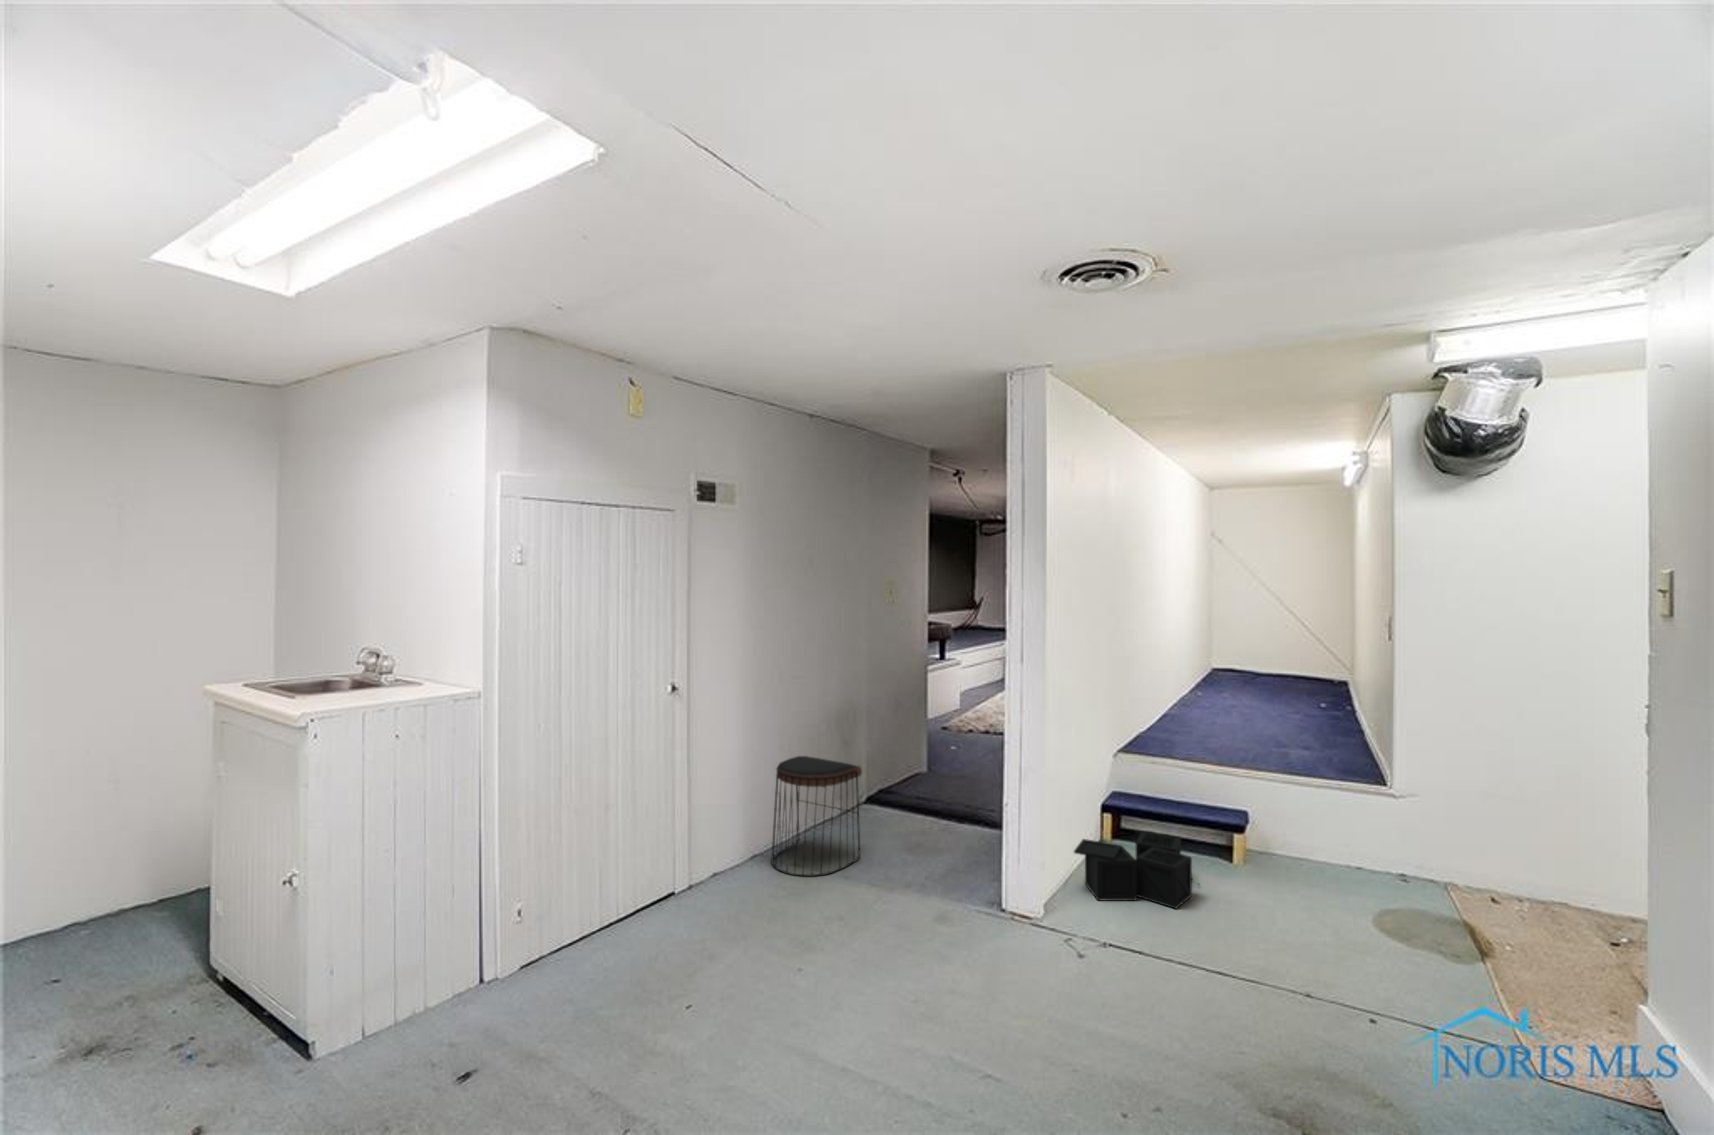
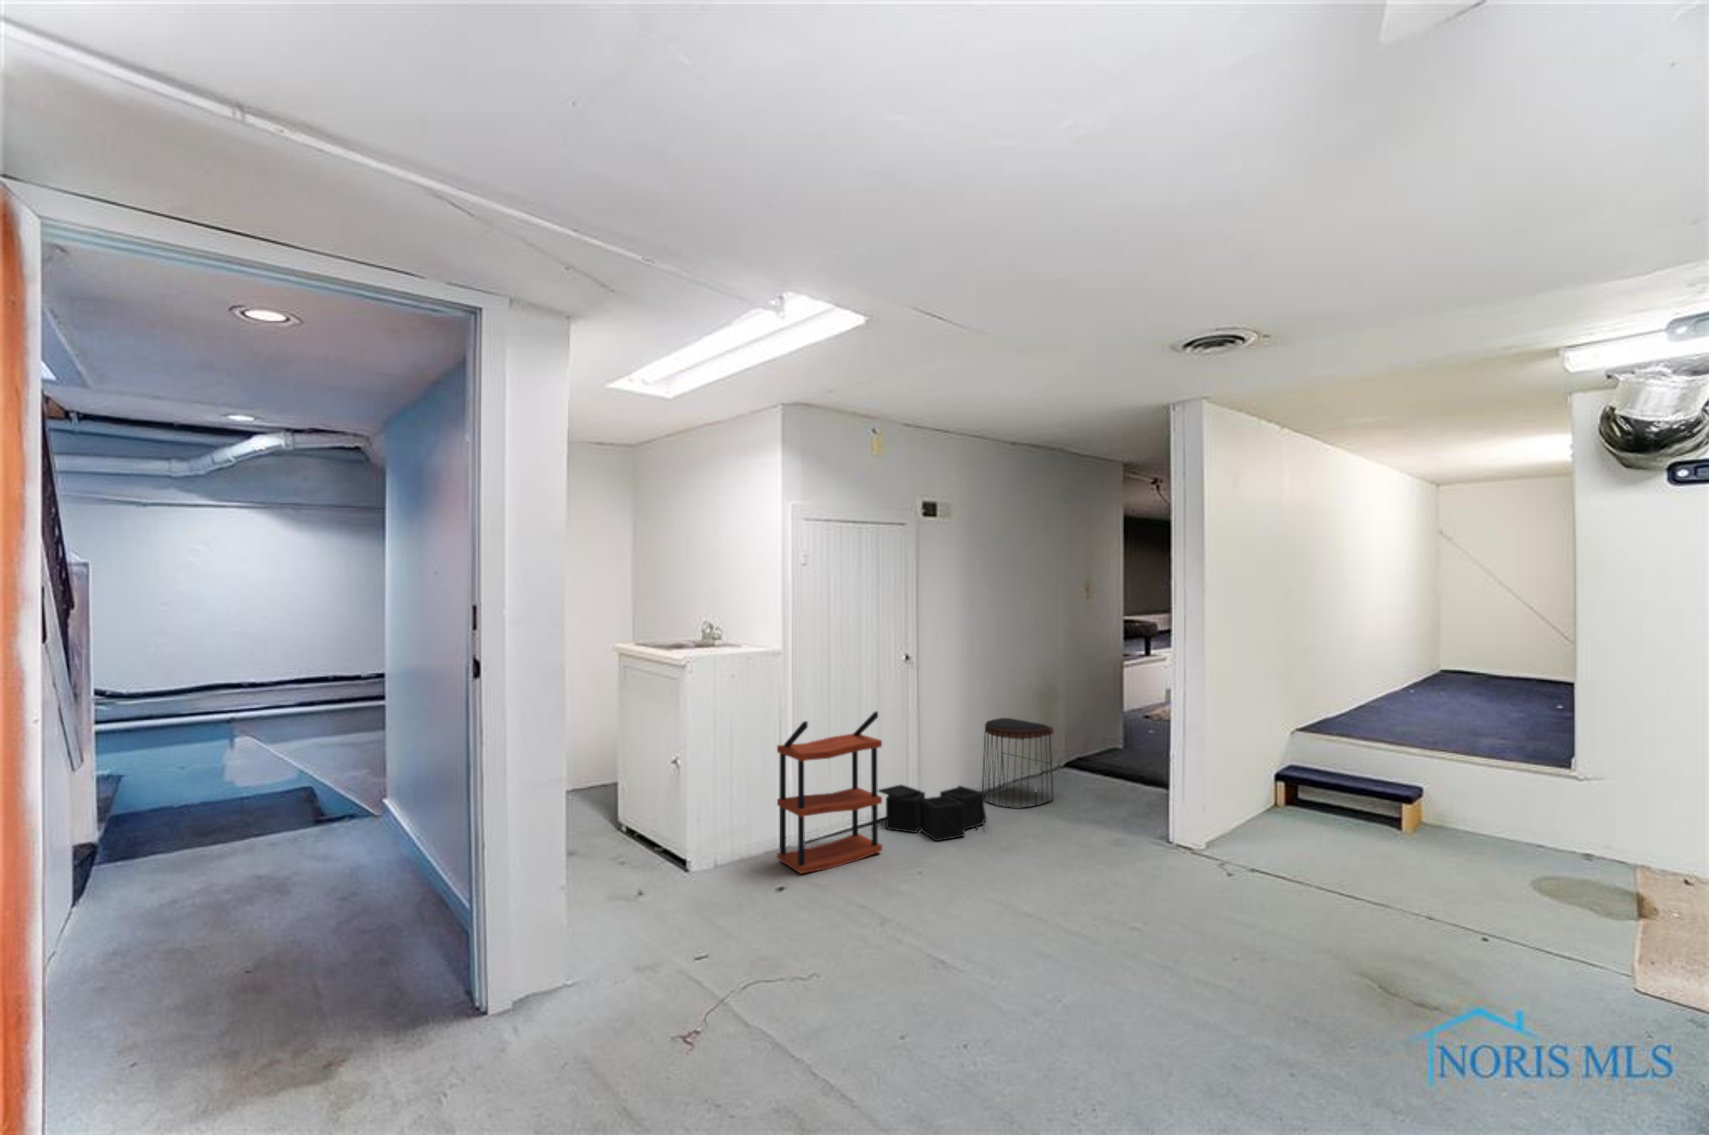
shelving unit: none [456,779,632,1054] -> present [777,712,882,873]
storage bin: present [1074,831,1192,908] -> present [879,785,987,841]

